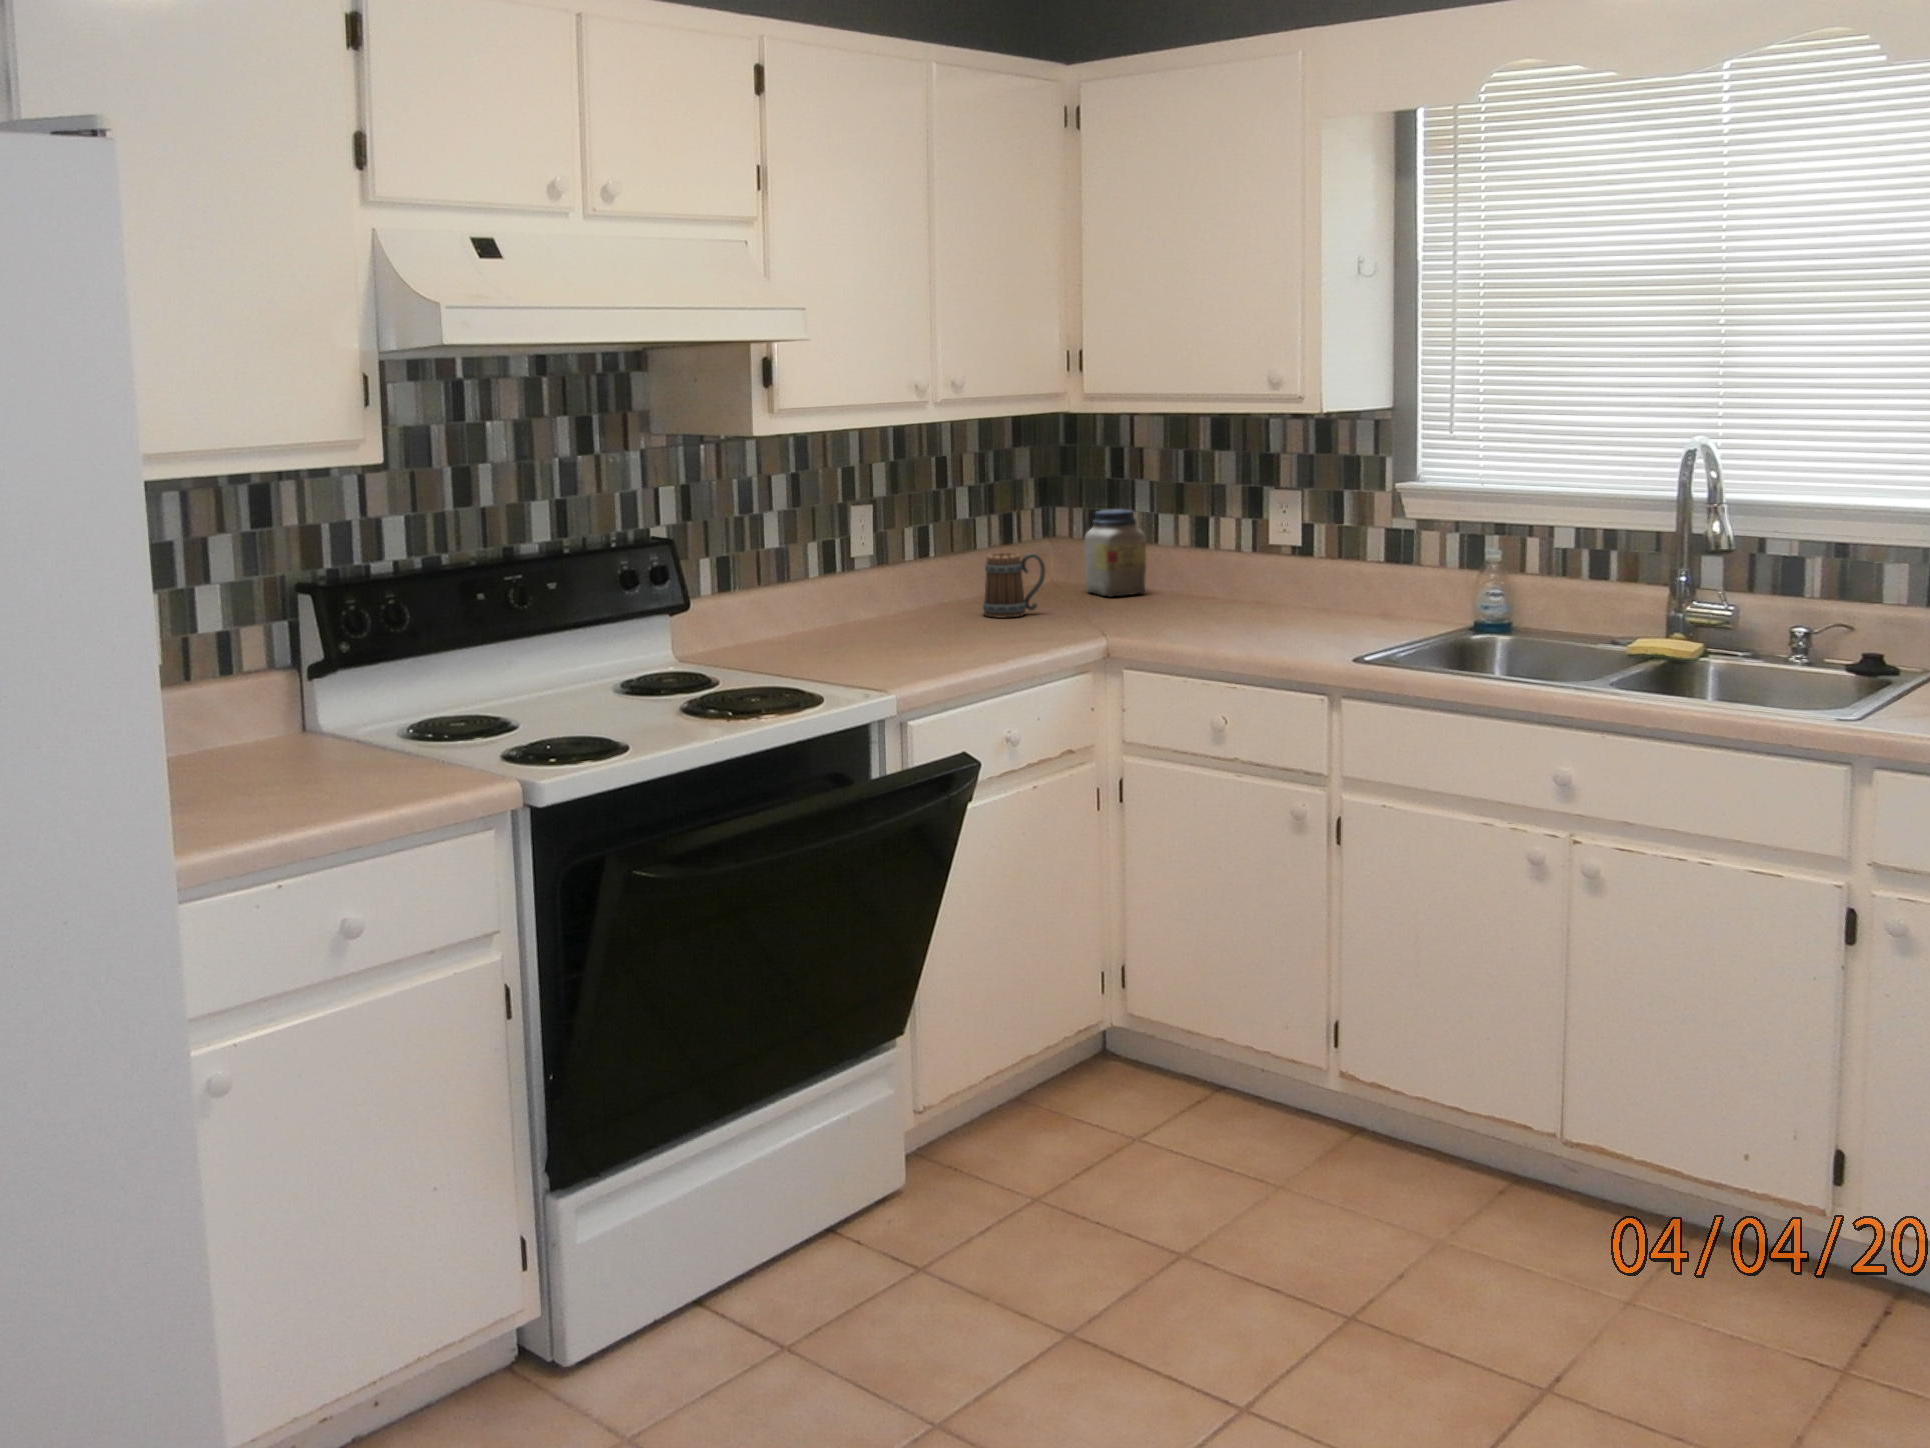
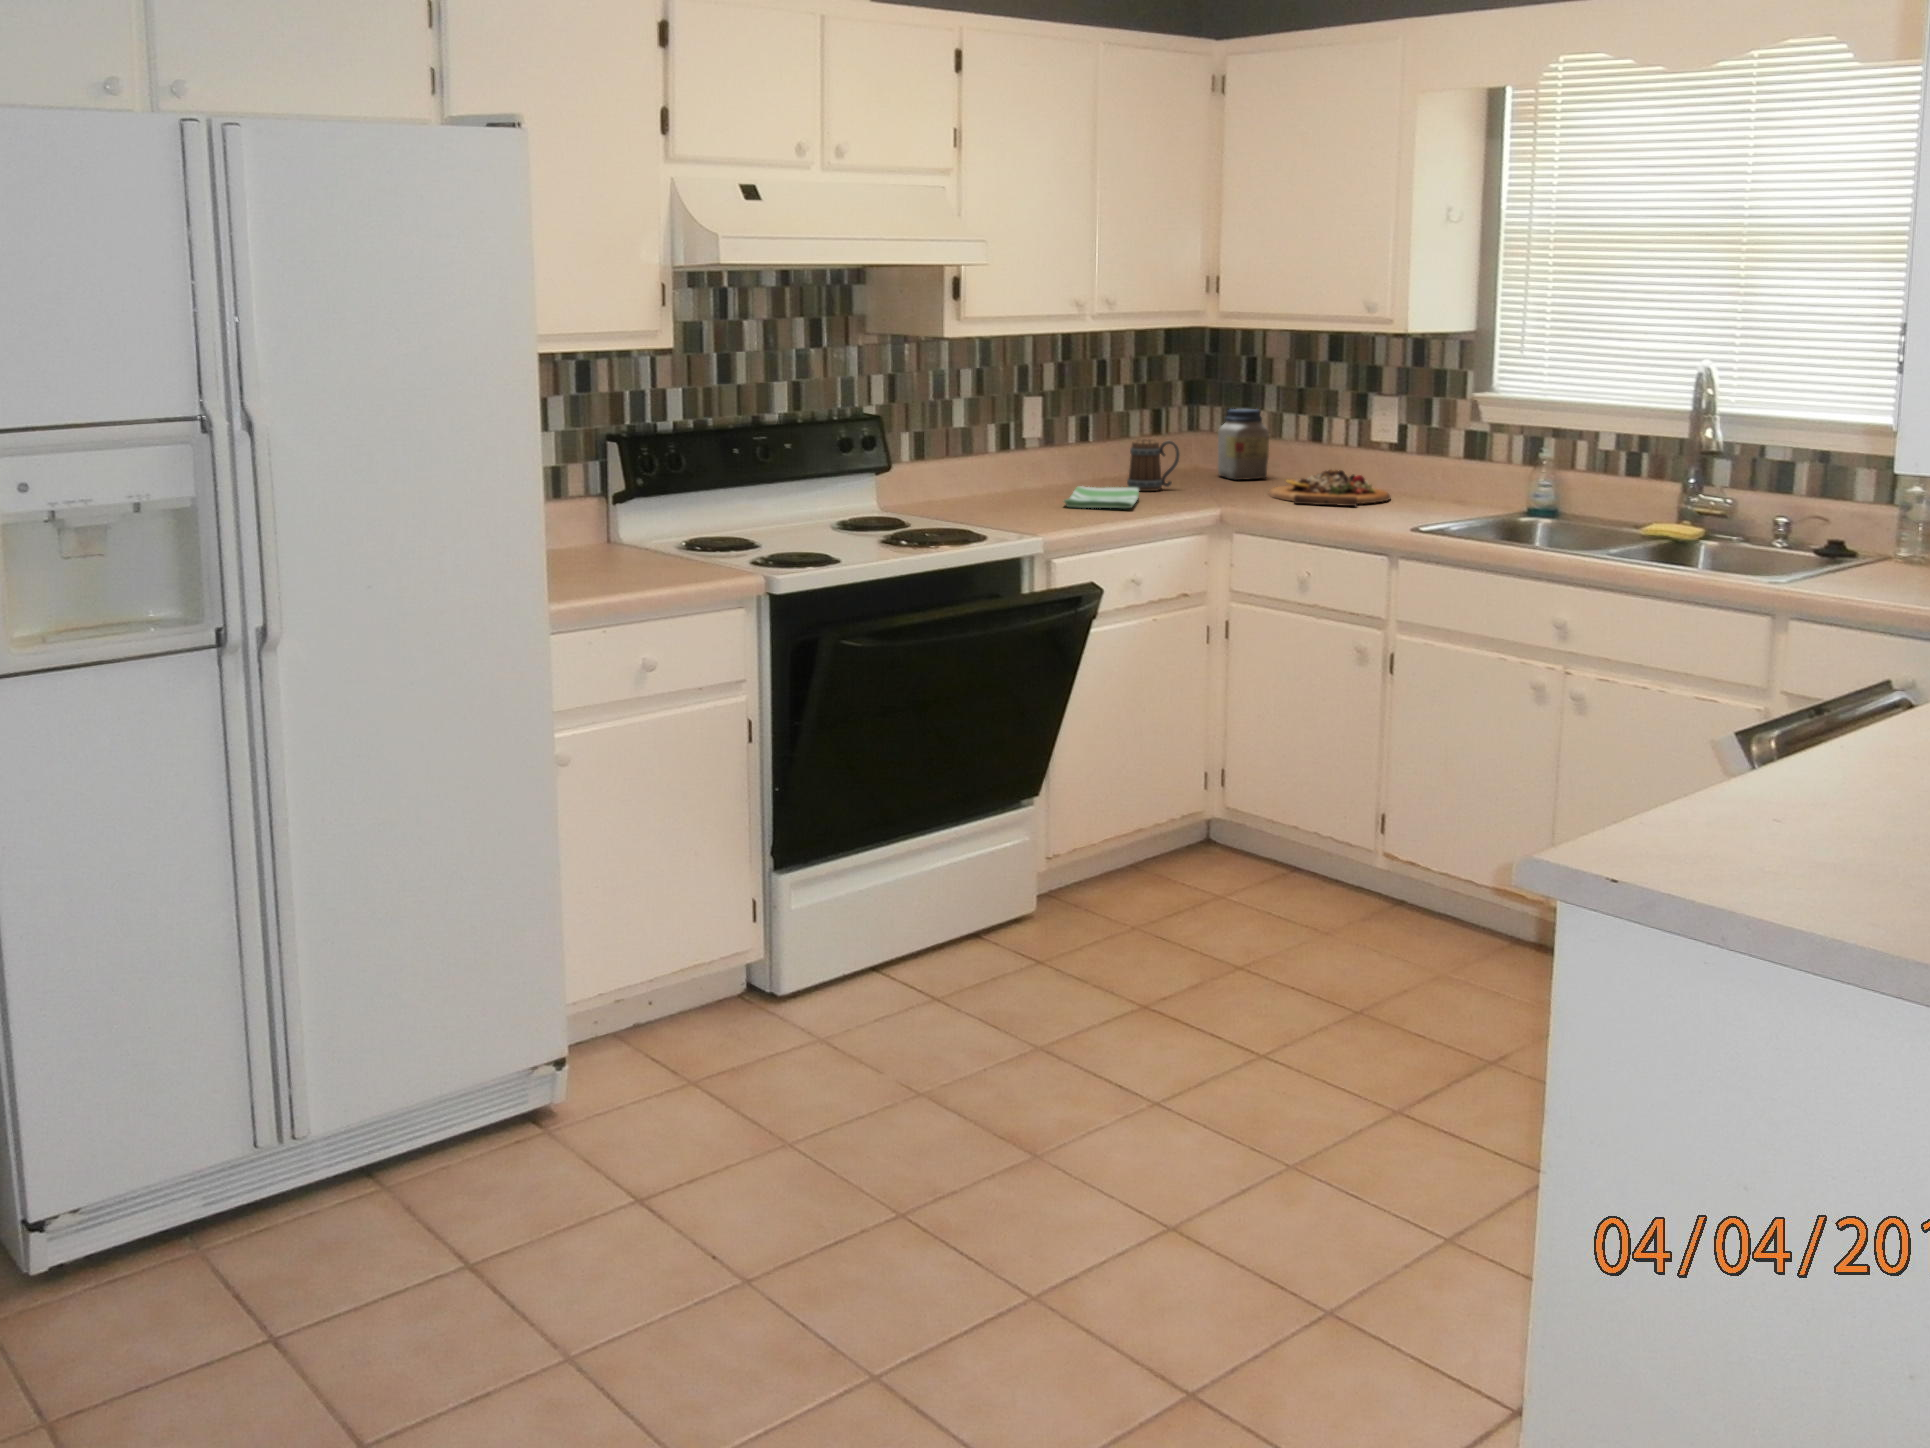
cutting board: none [1155,581,1302,627] -> present [1269,470,1390,506]
dish towel: none [910,615,1002,646] -> present [1064,486,1139,508]

